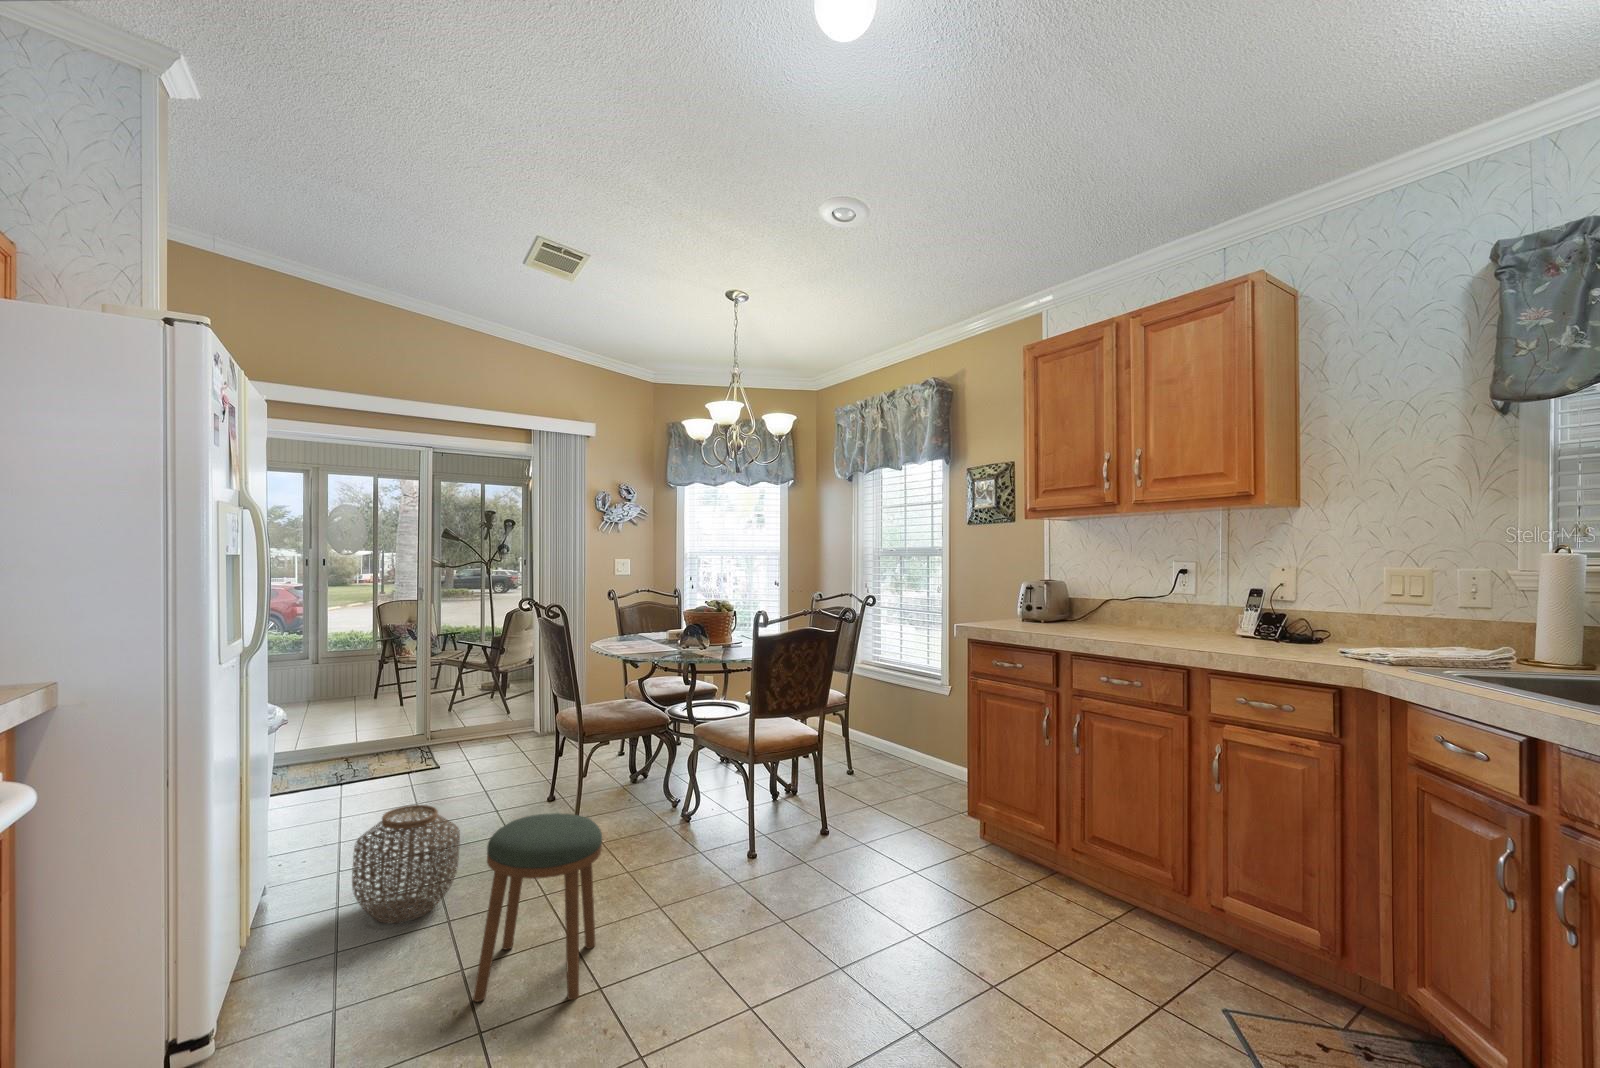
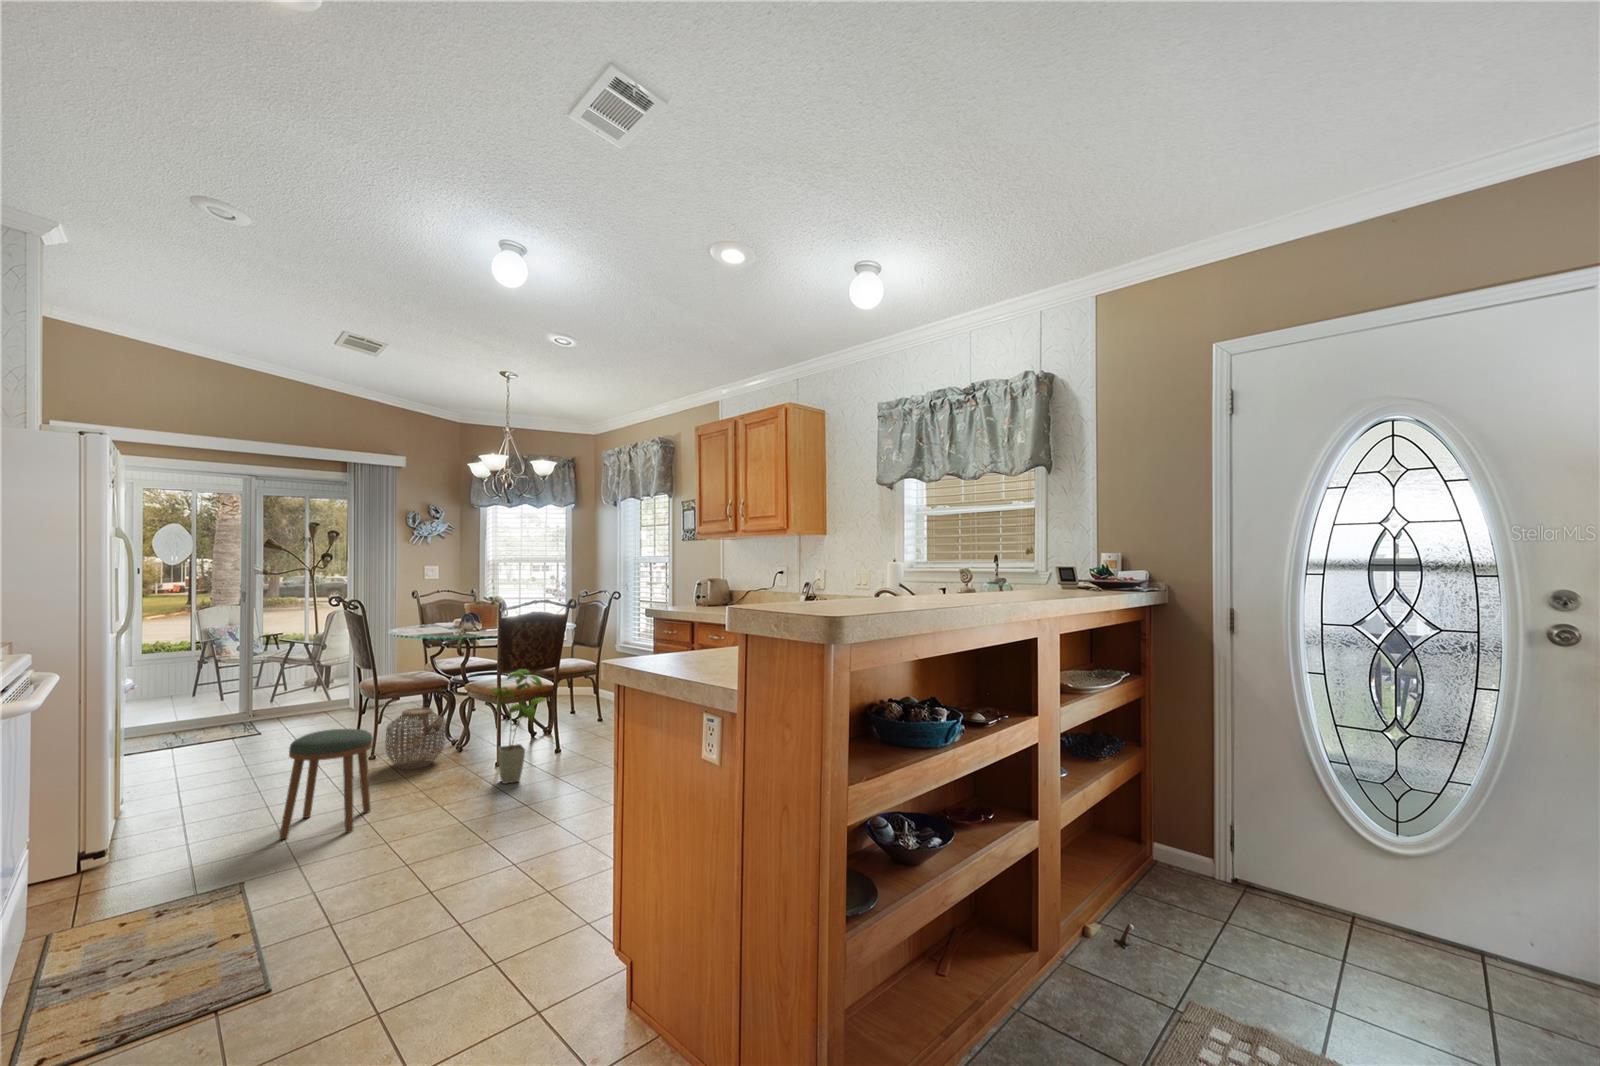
house plant: none [750,725,836,905] -> present [491,669,546,784]
woven basket: present [352,805,460,923] -> present [386,708,446,769]

